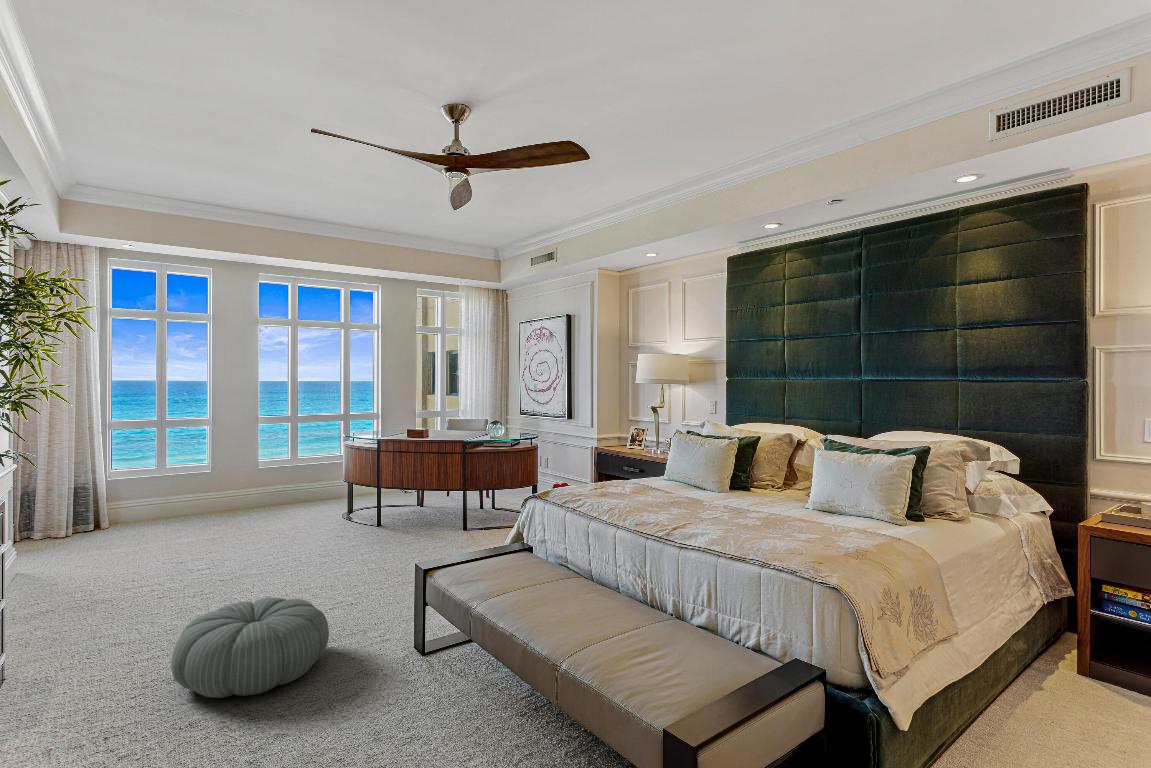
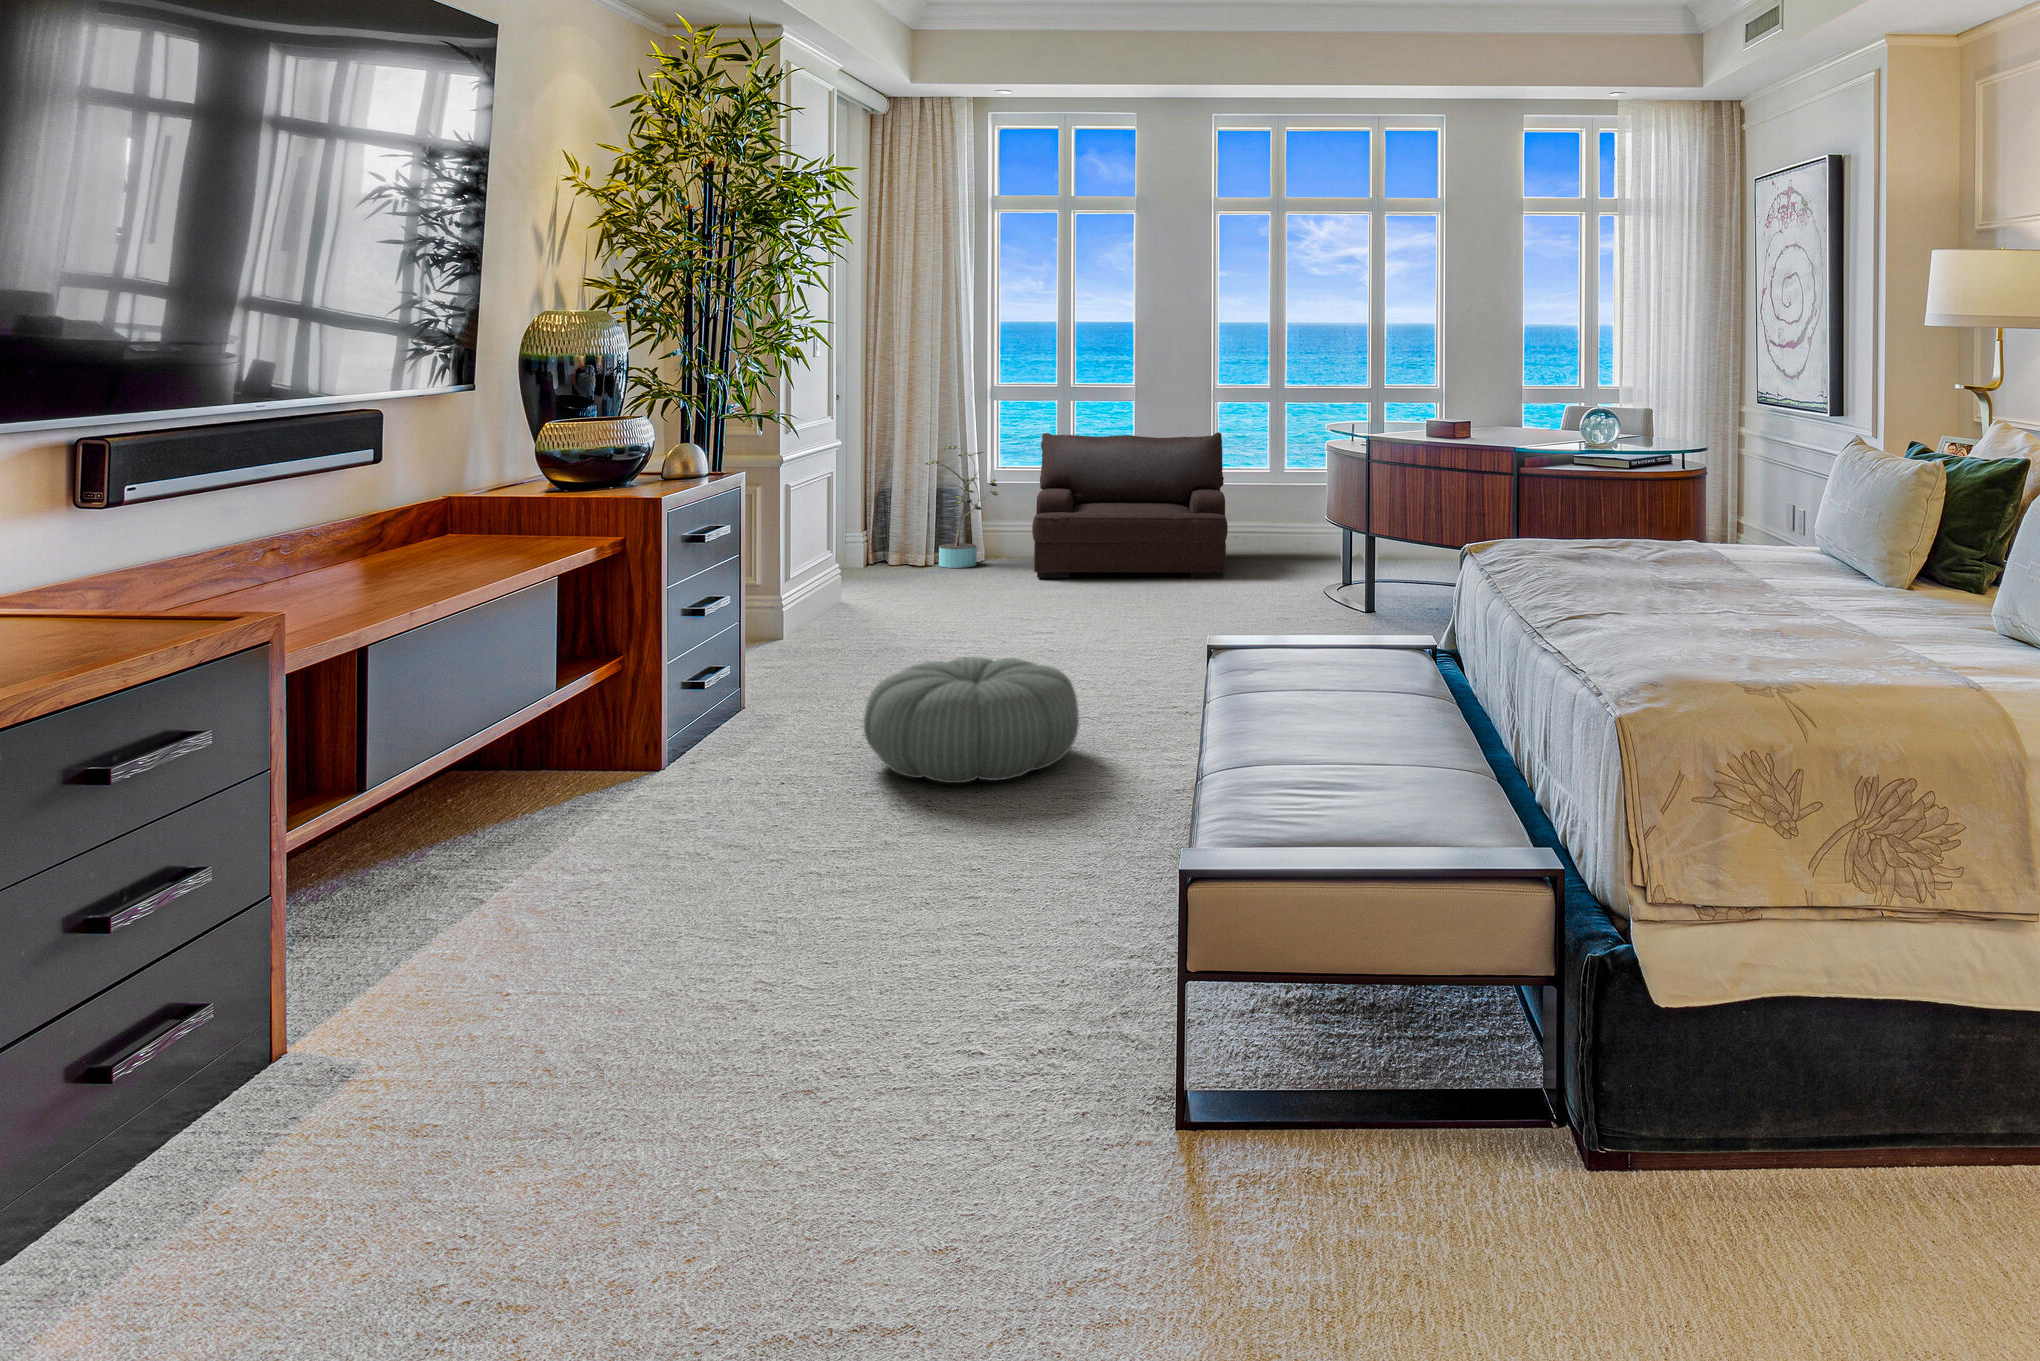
armchair: none [149,441,282,535] -> present [1032,432,1228,578]
potted plant: none [68,460,124,536] -> present [926,446,998,568]

